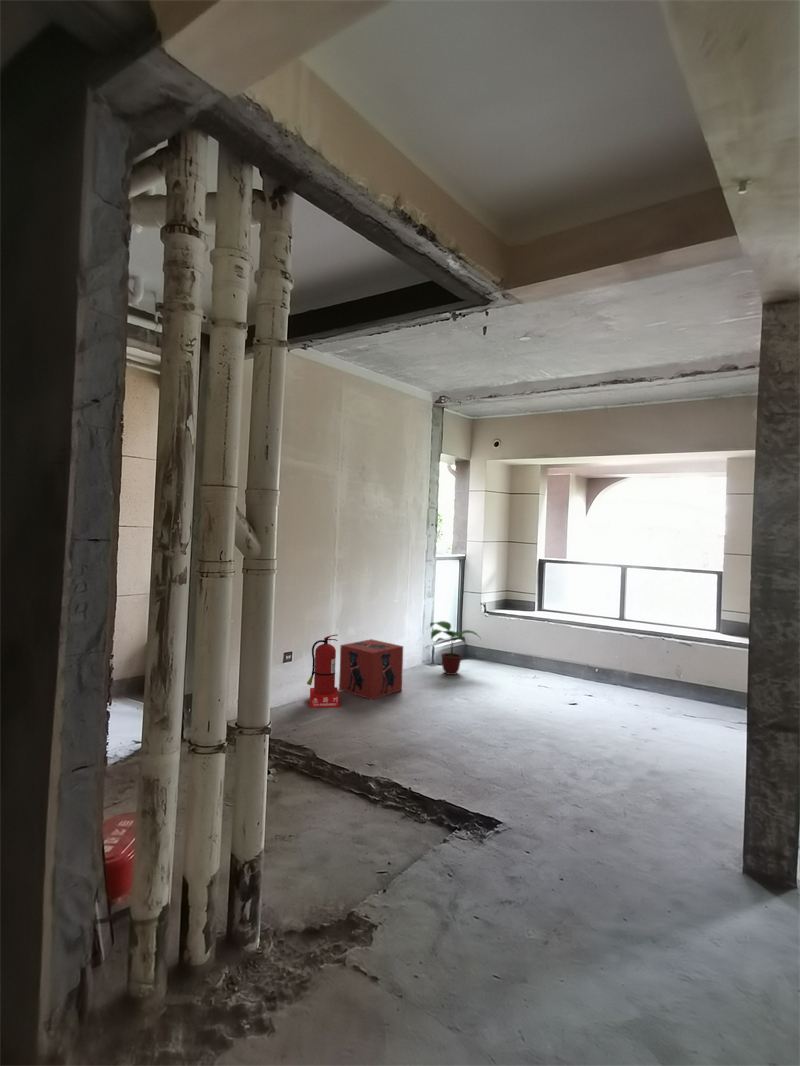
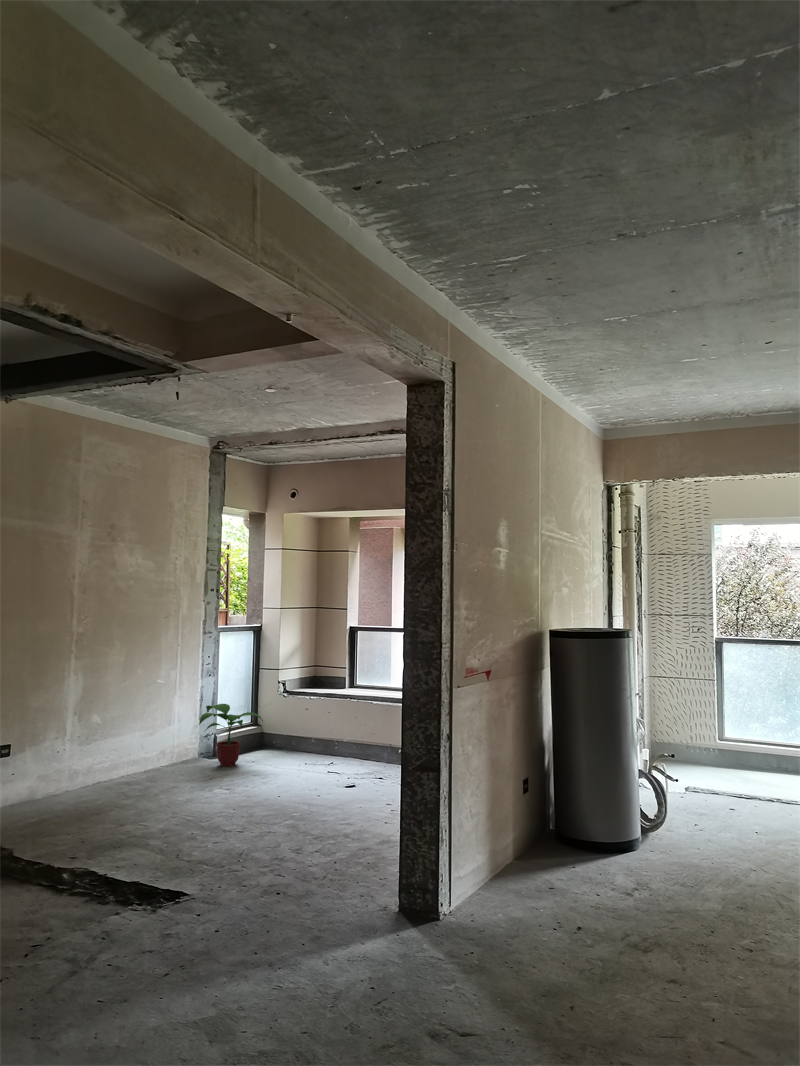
fire extinguisher: present [307,634,339,708] -> none [28,722,69,811]
storage box: present [339,639,403,699] -> none [76,728,157,798]

